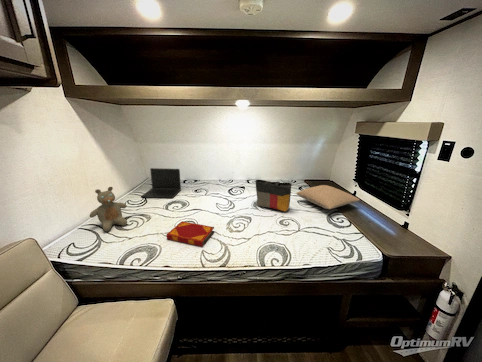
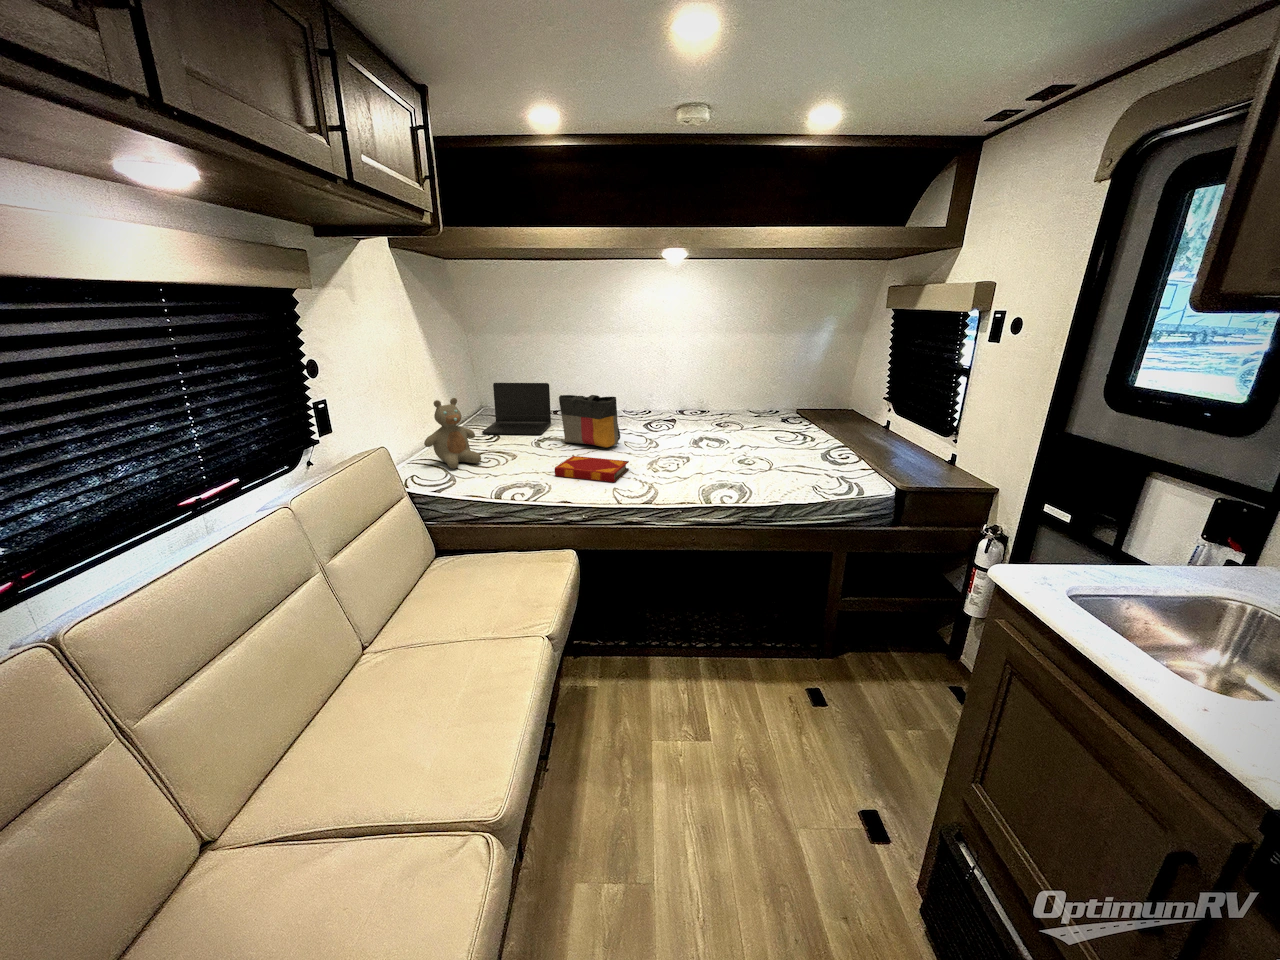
tote bag: present [255,180,292,212] -> present [559,395,620,448]
pillow: present [296,185,359,209] -> none [771,408,885,443]

